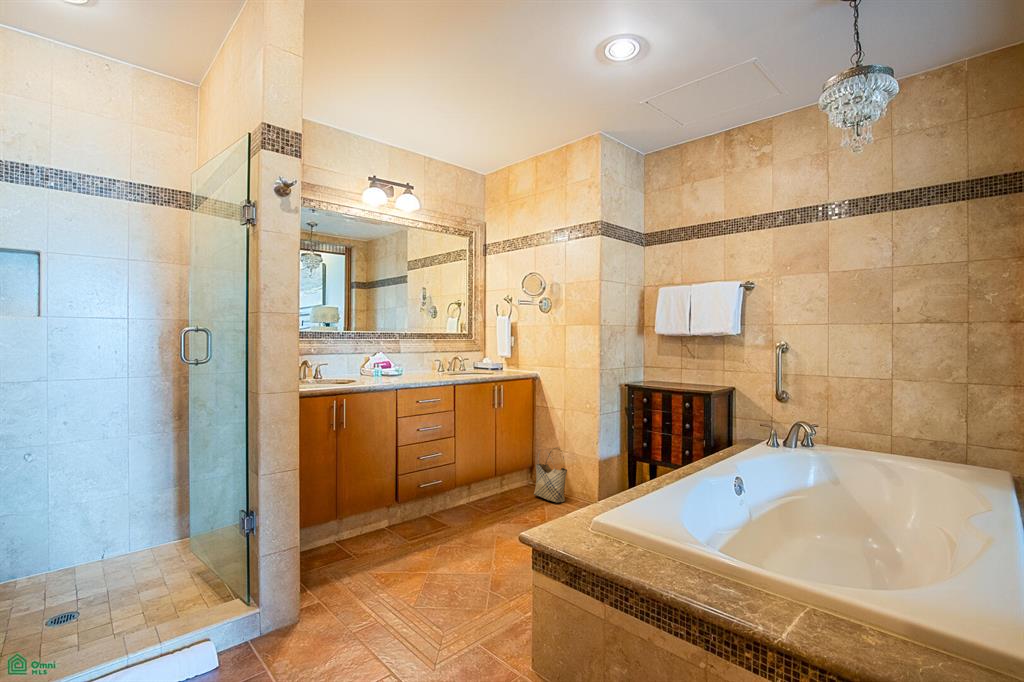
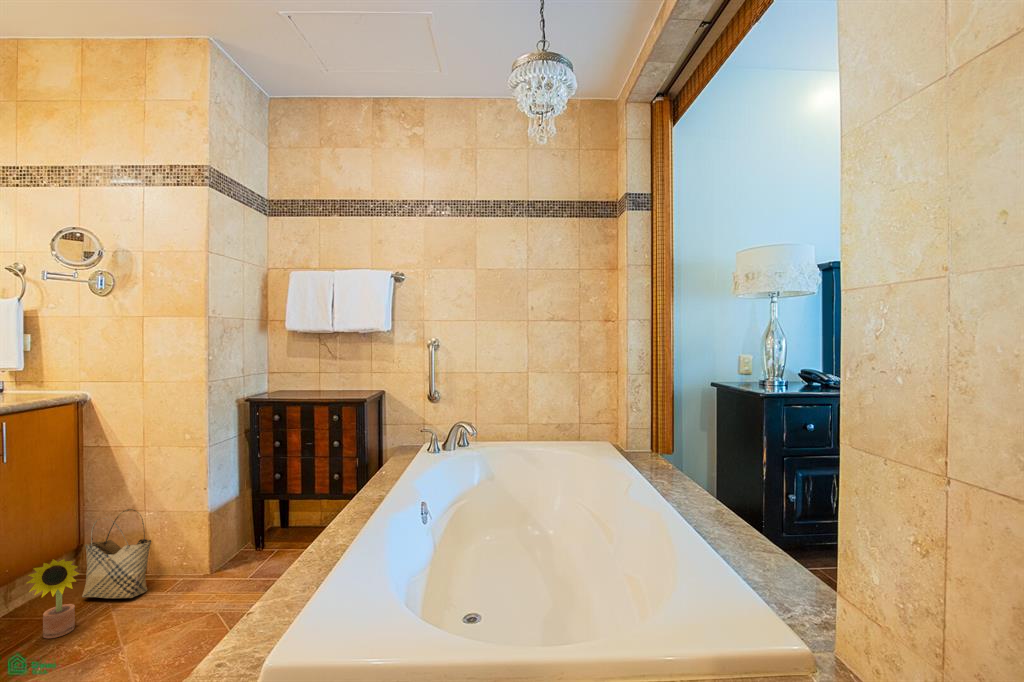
decorative plant: none [508,466,531,511] -> present [27,559,79,638]

